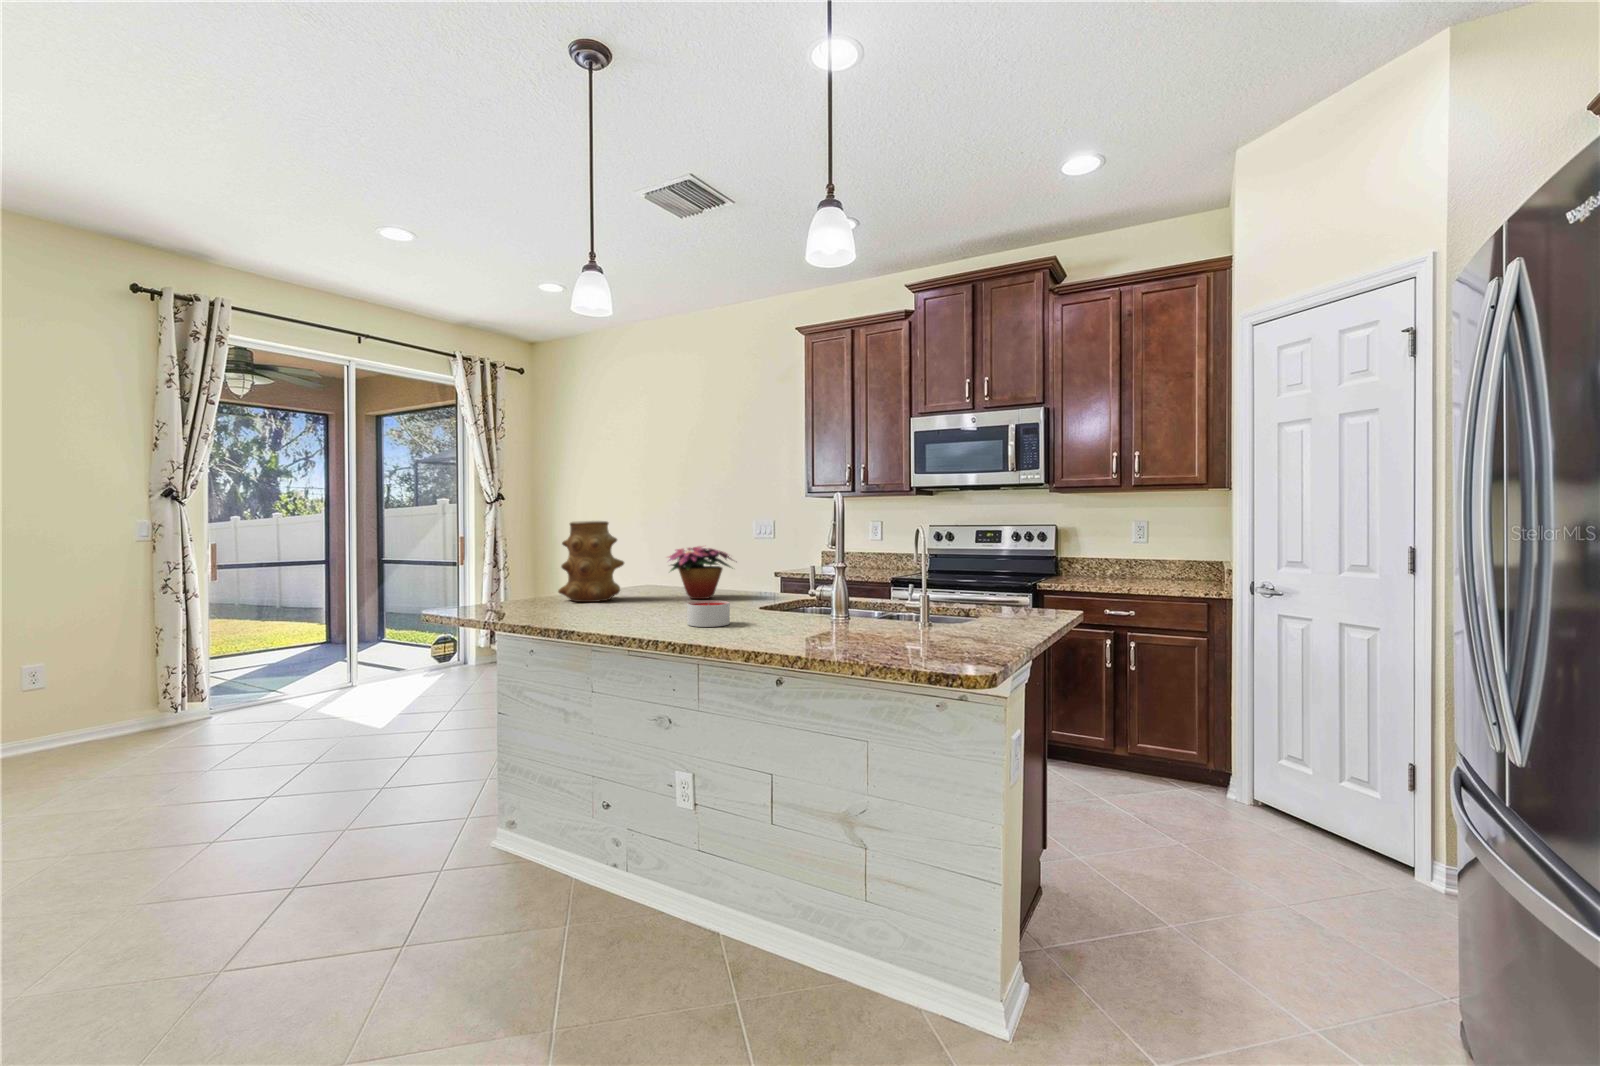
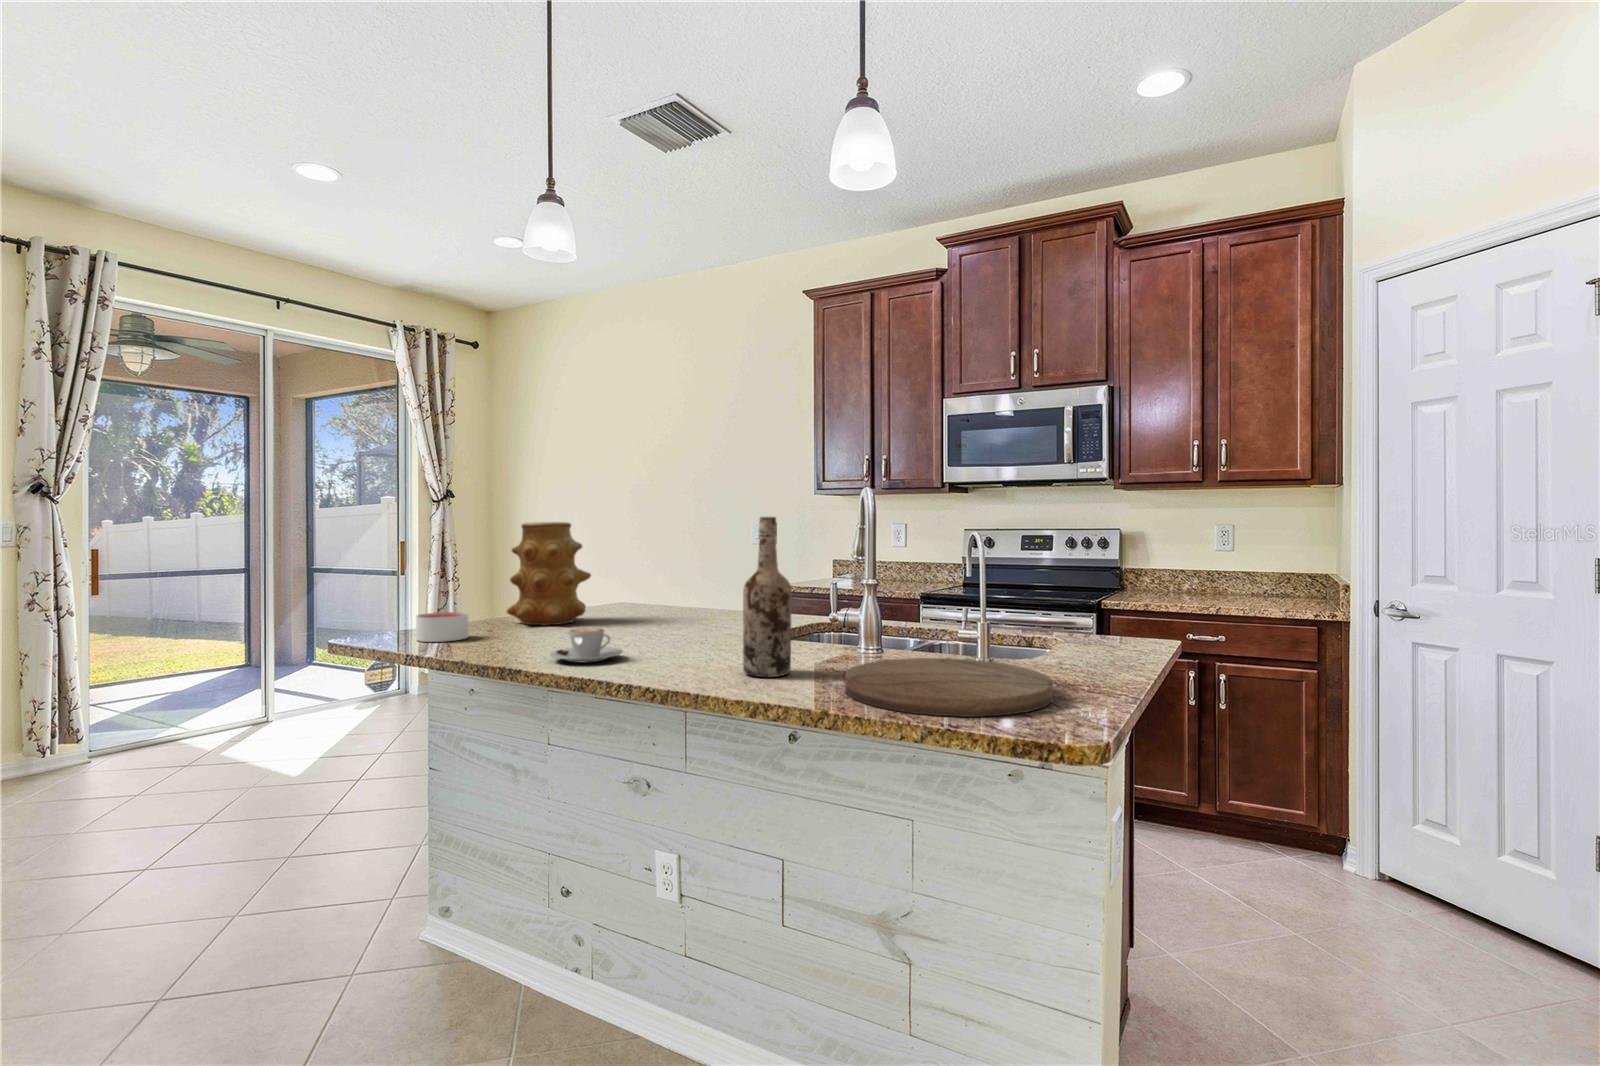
wine bottle: none [740,517,776,635] -> present [743,517,792,677]
flower arrangement: present [669,546,733,599] -> none [640,553,739,621]
candle: present [687,600,730,627] -> present [416,612,469,642]
coffee cup: none [597,601,651,626] -> present [550,628,623,662]
cutting board: none [813,622,962,658] -> present [845,658,1053,717]

